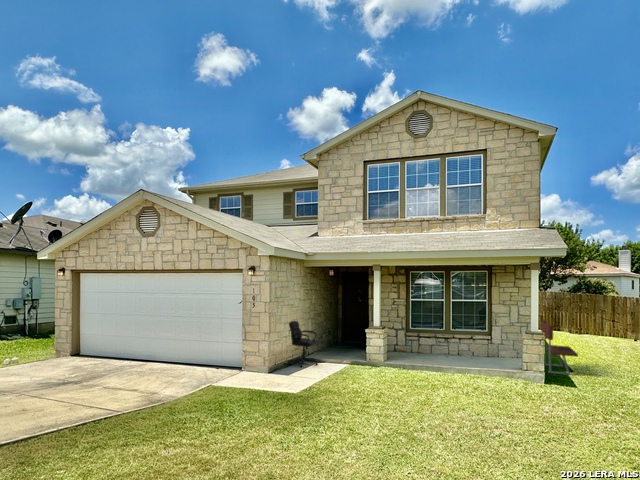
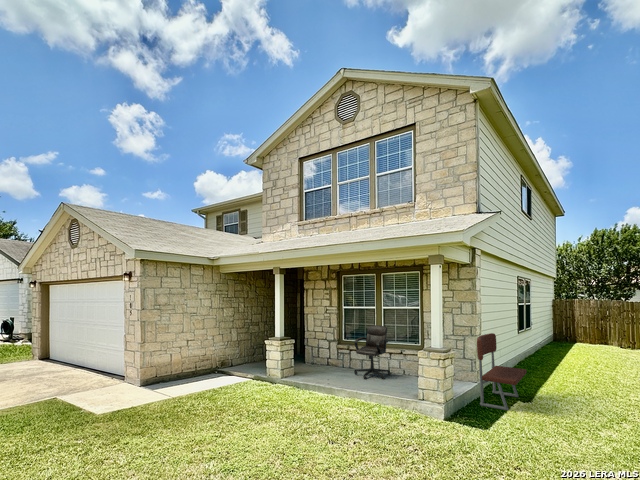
chair: present [288,321,318,367] -> present [354,325,390,379]

